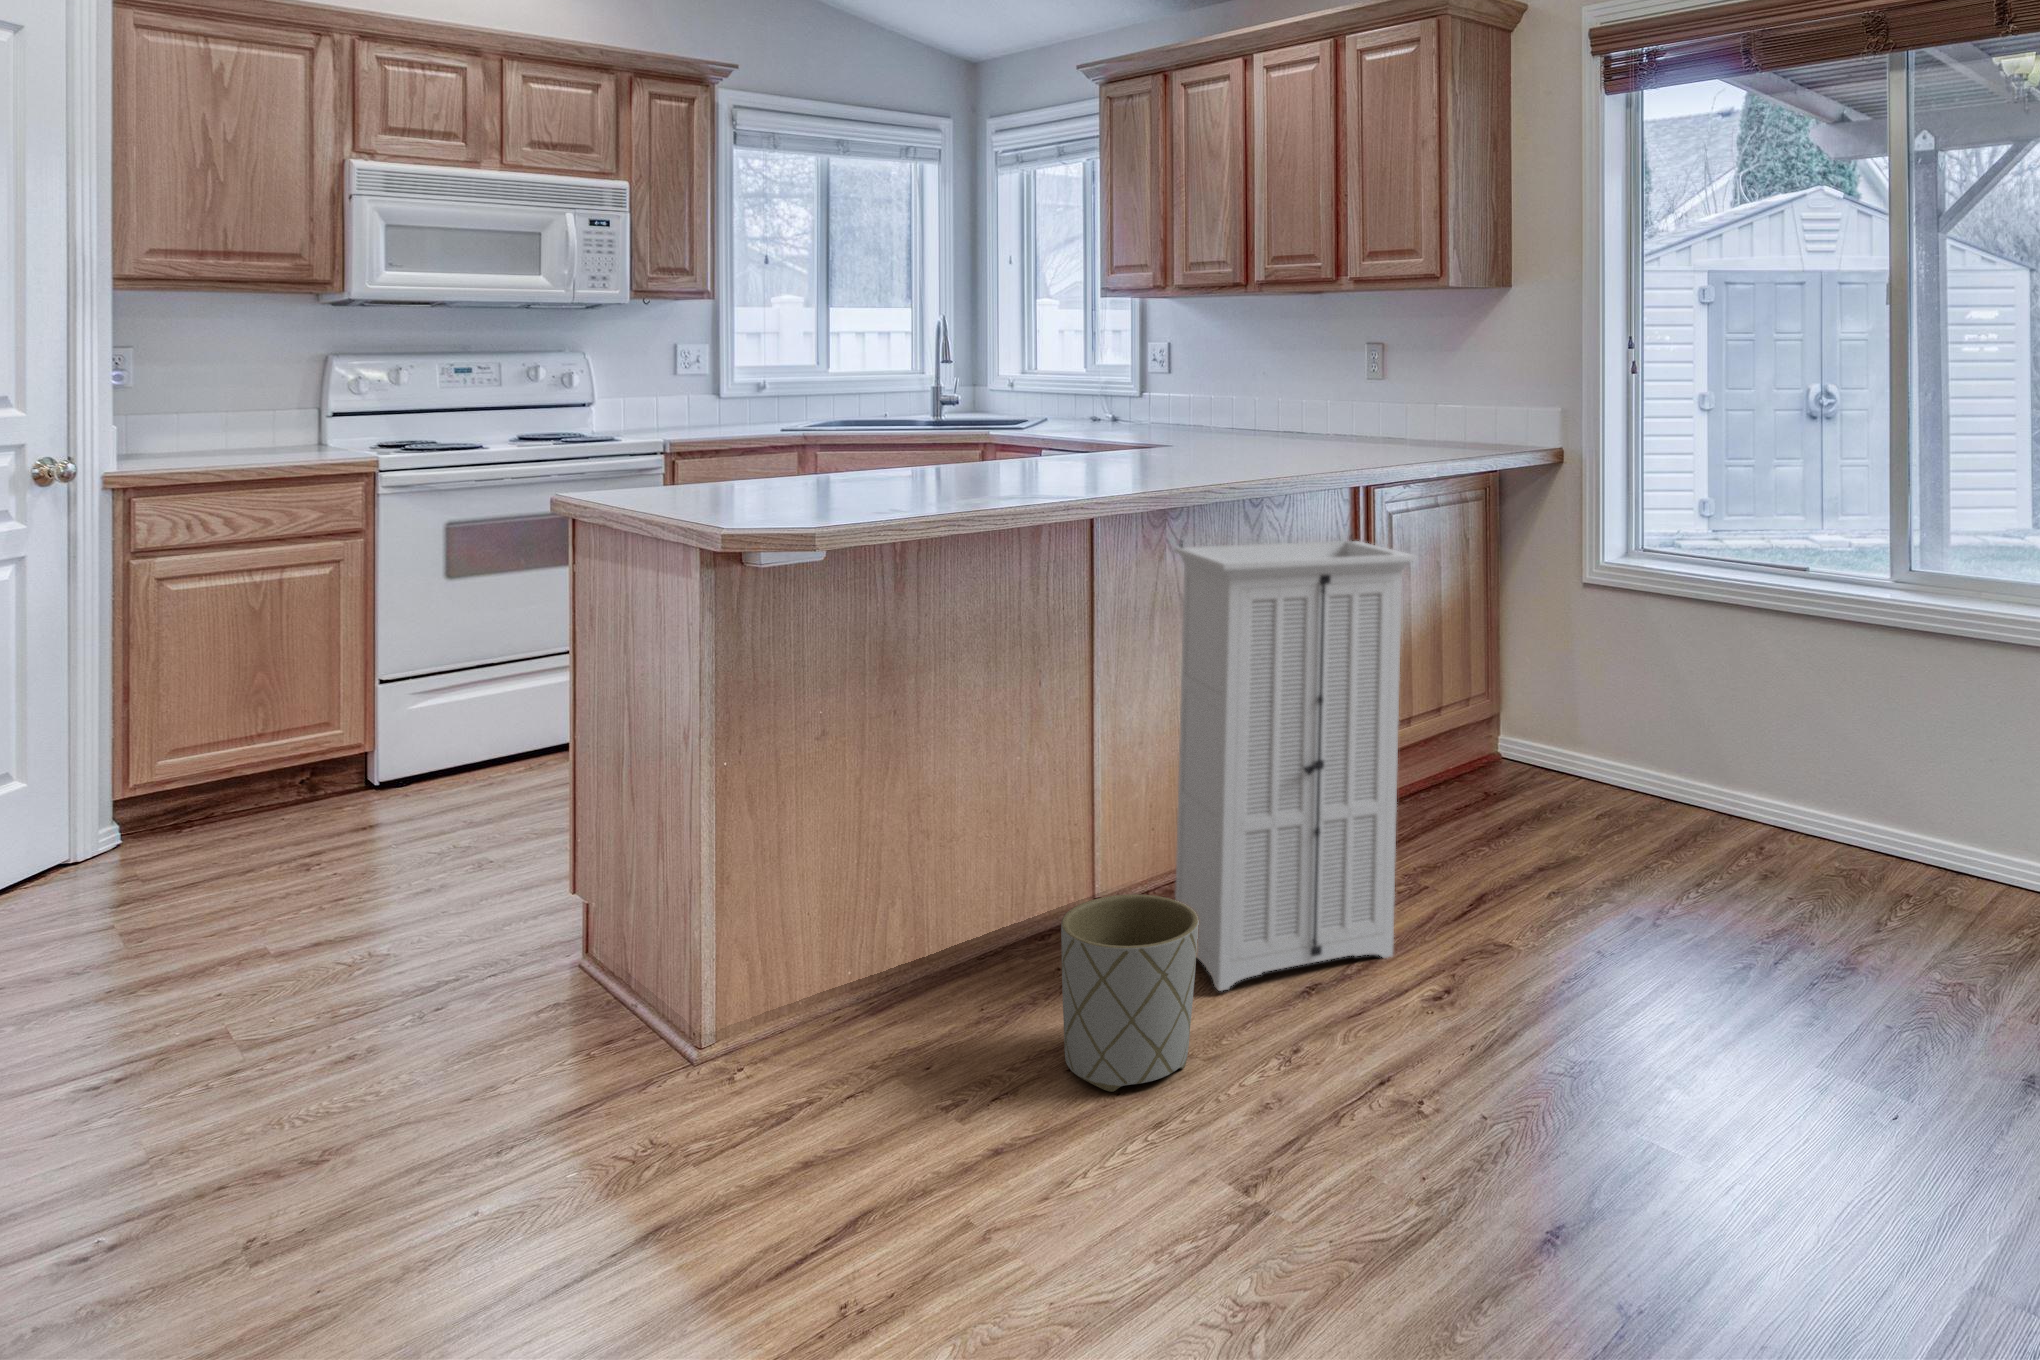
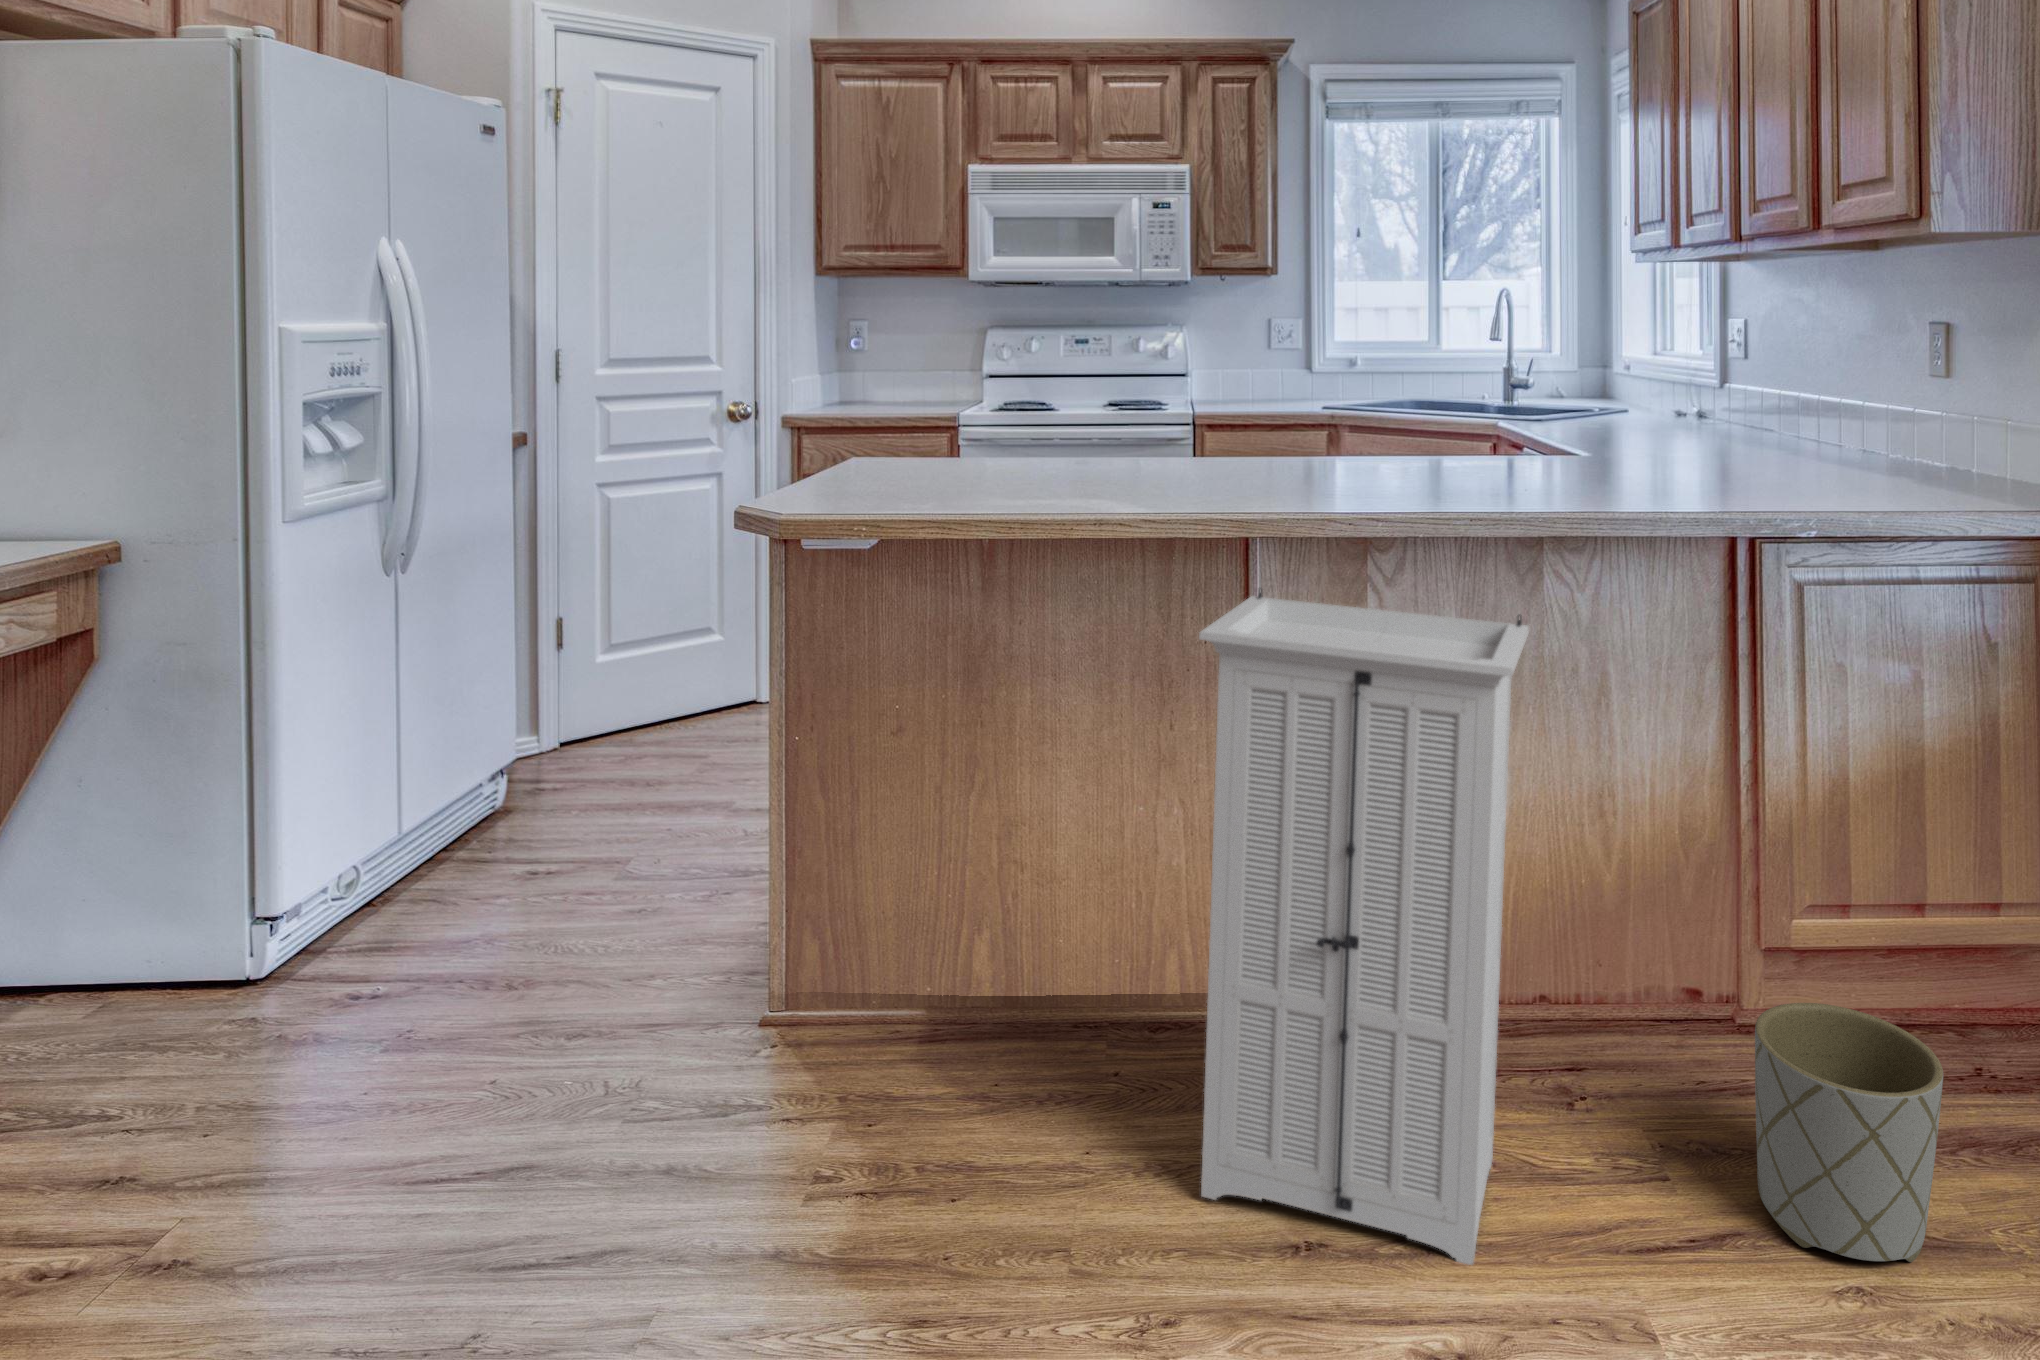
planter: present [1061,894,1199,1092] -> present [1755,1003,1943,1262]

